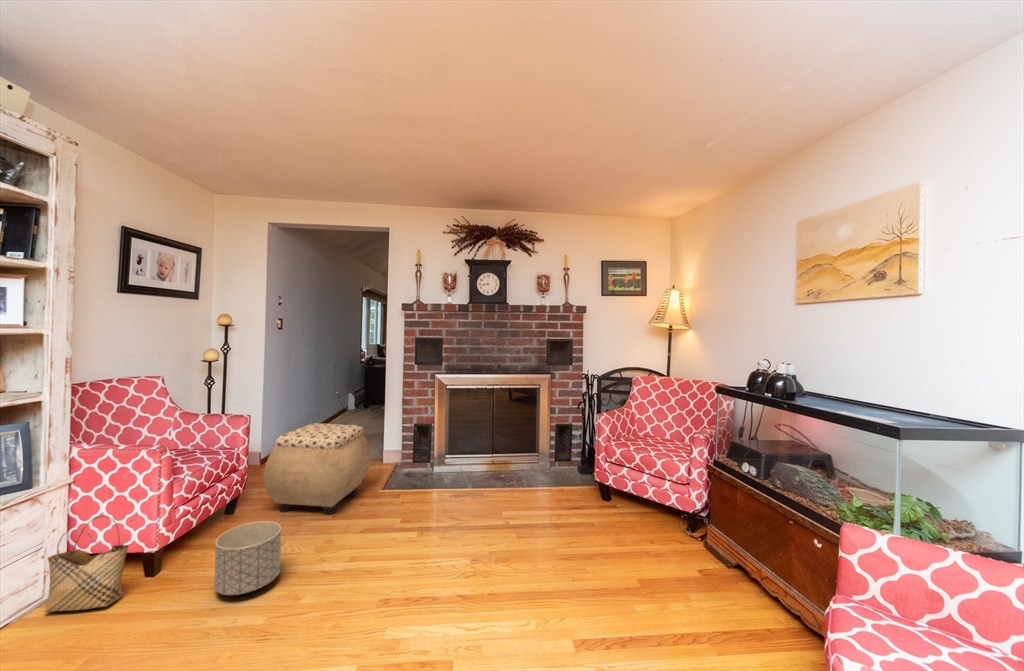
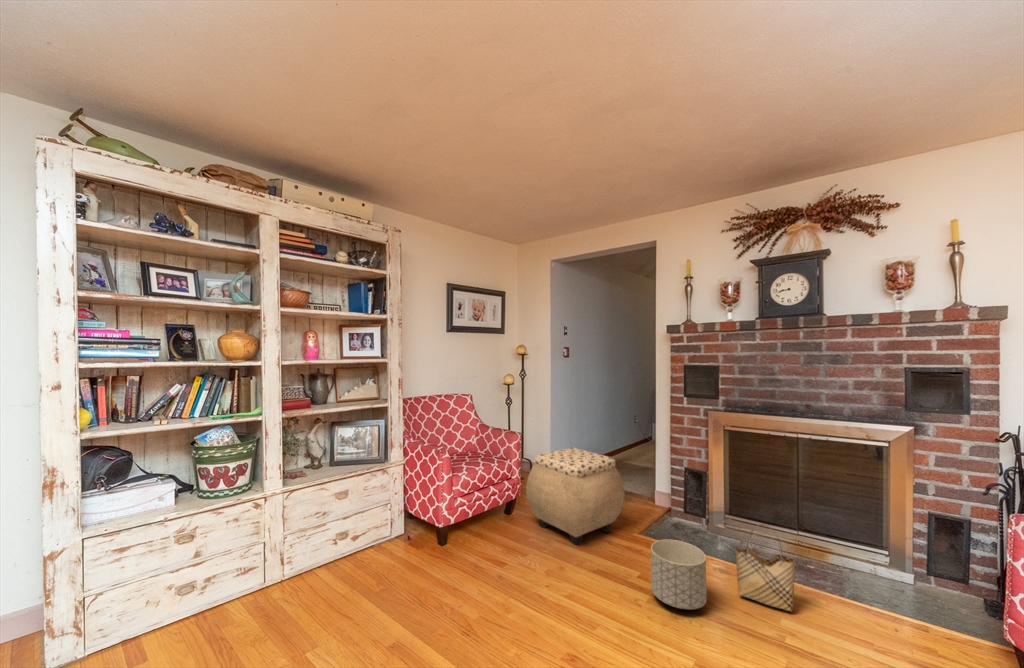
woven basket: present [45,516,128,612] -> present [735,524,796,612]
planter: present [215,521,281,595] -> present [651,540,707,609]

